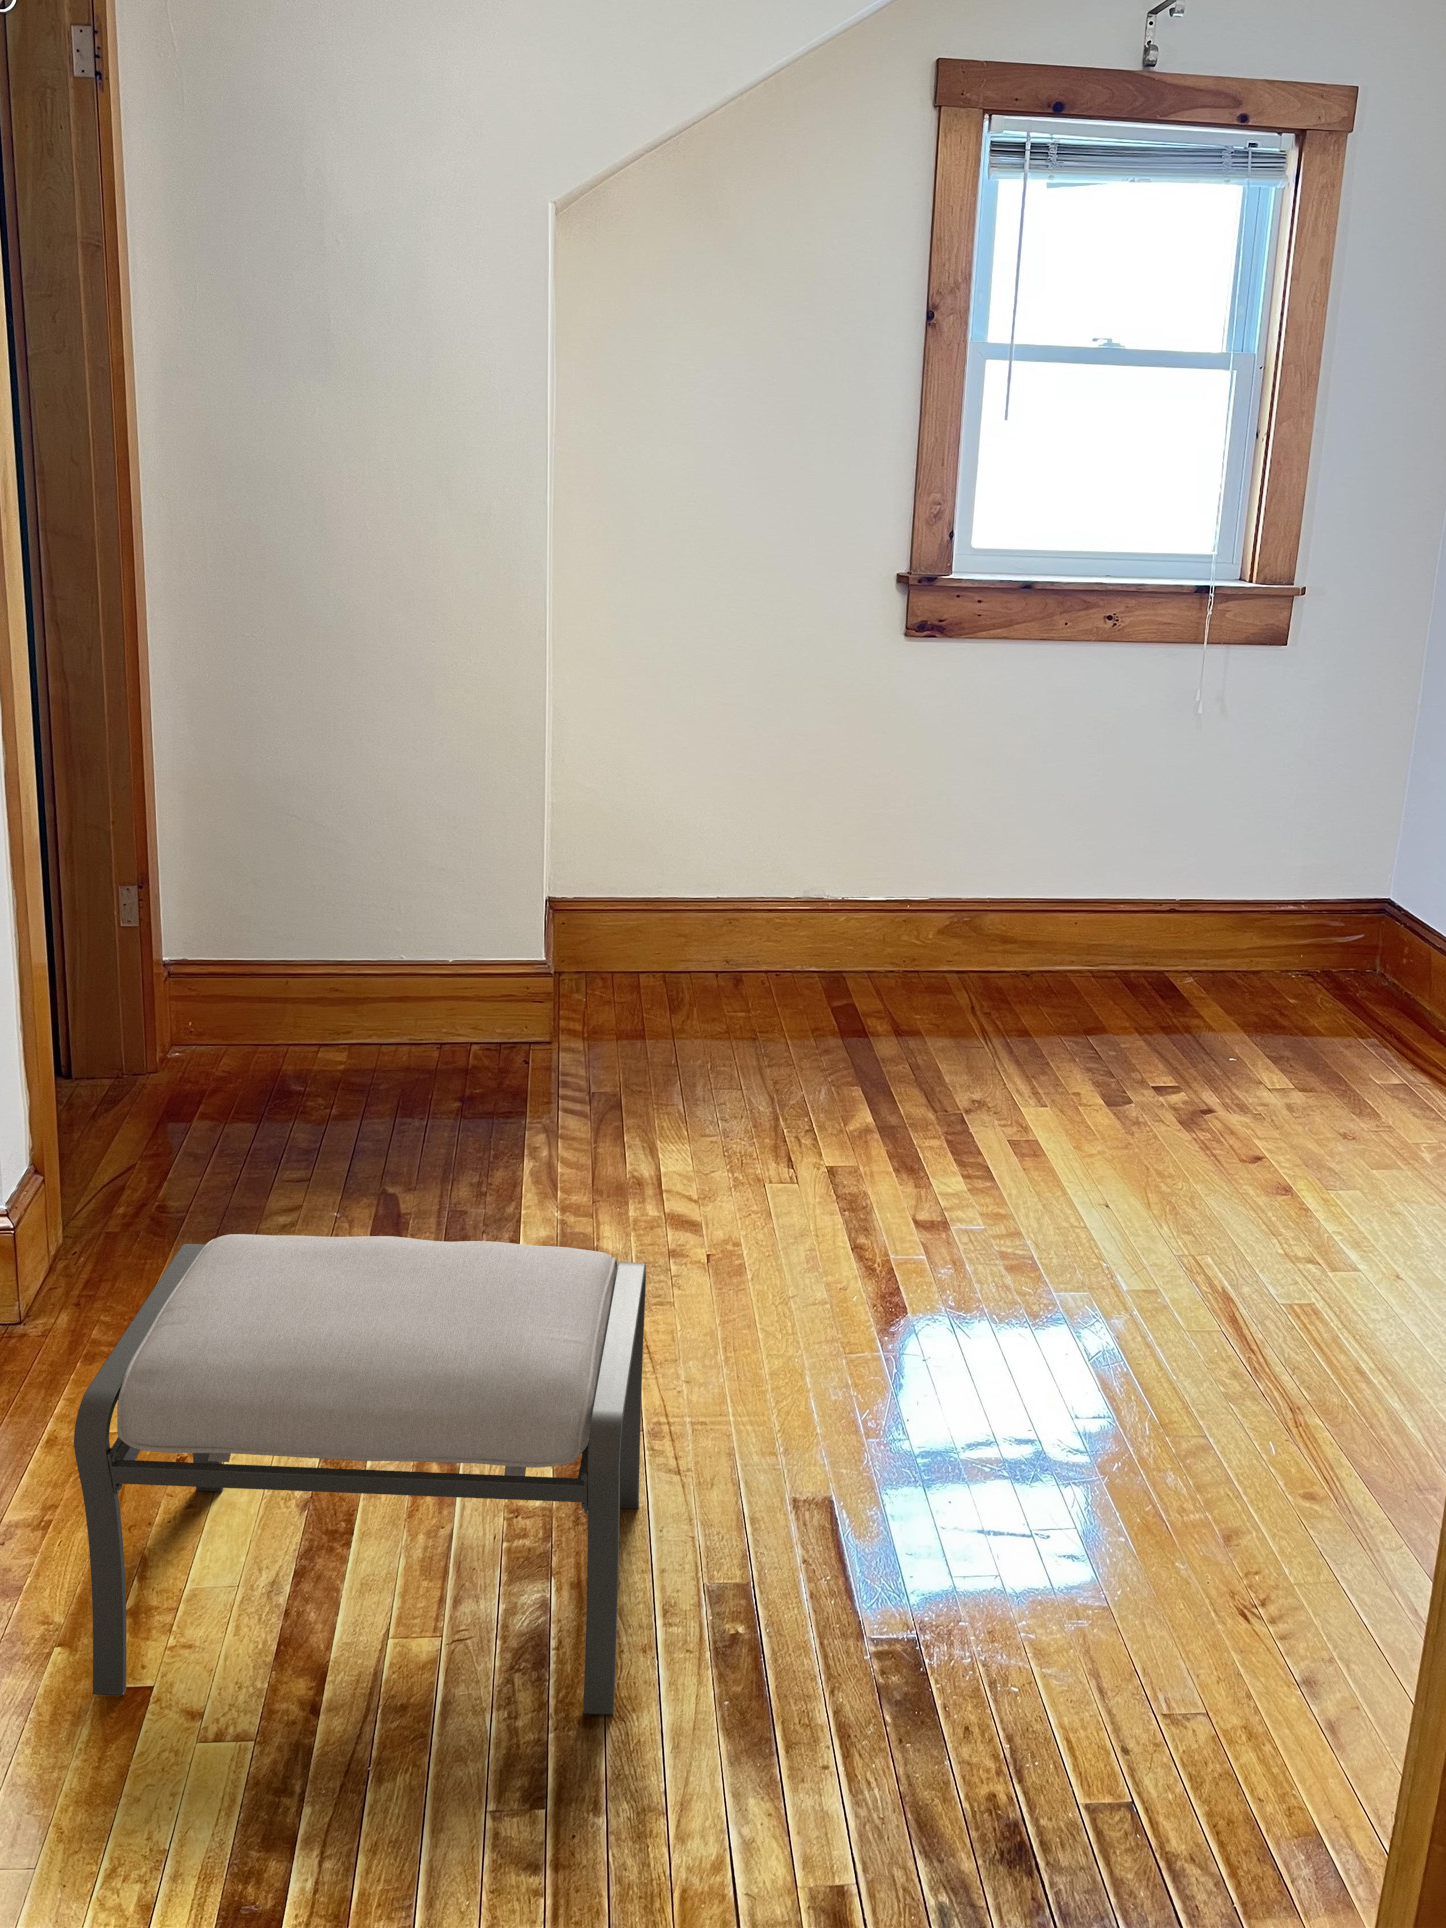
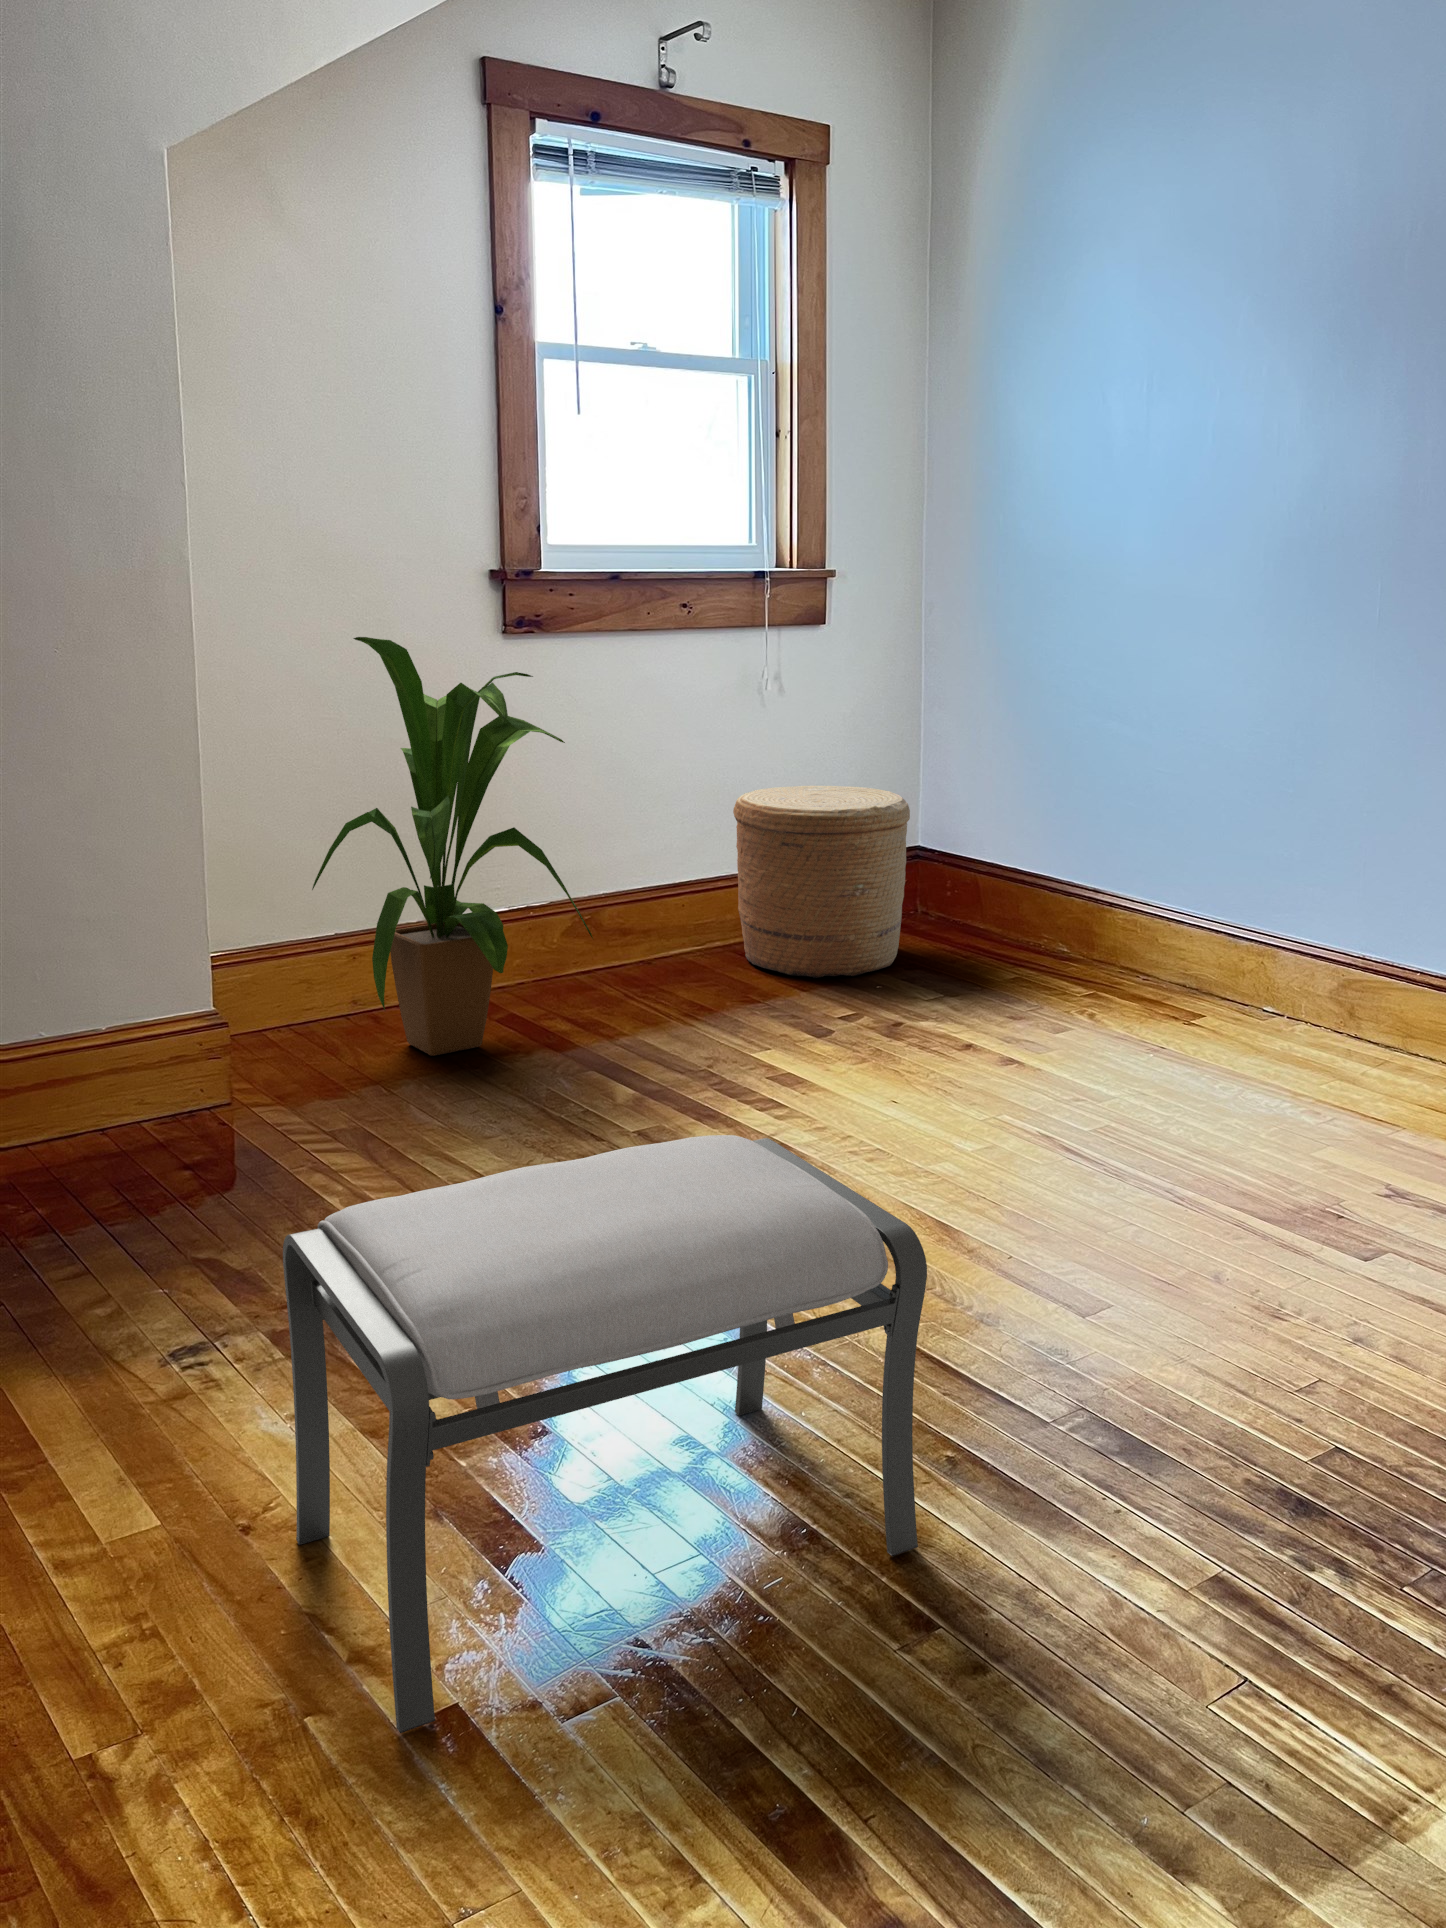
house plant: none [677,646,933,1034] -> present [312,637,593,1056]
woven basket: none [1128,817,1325,1037] -> present [733,786,910,978]

